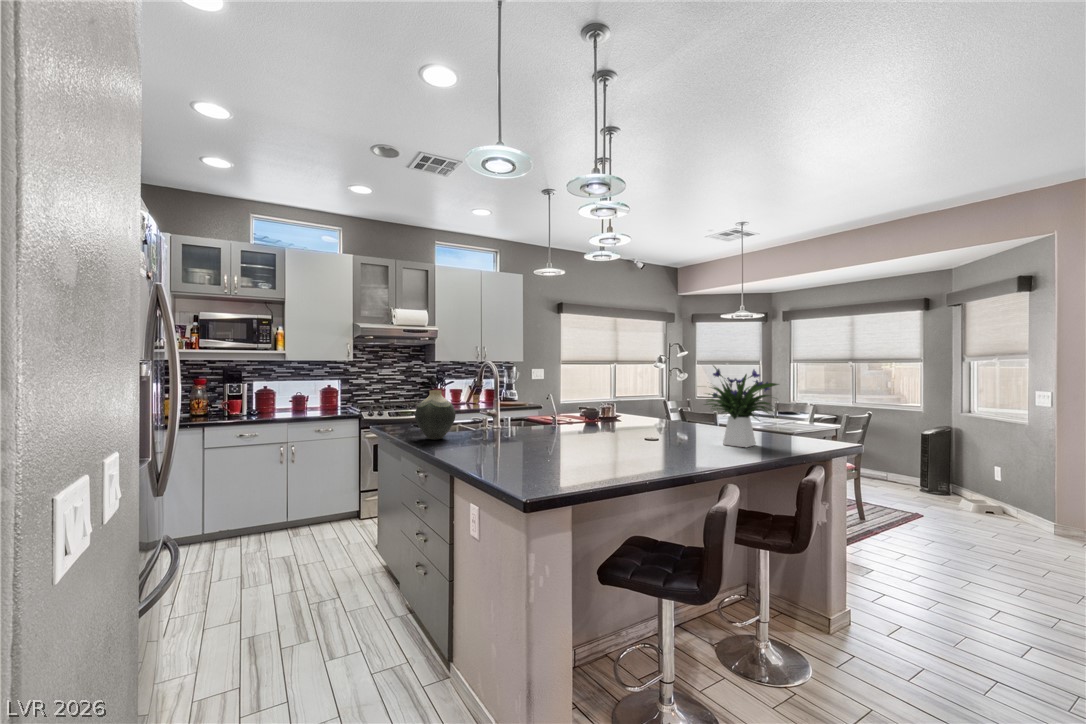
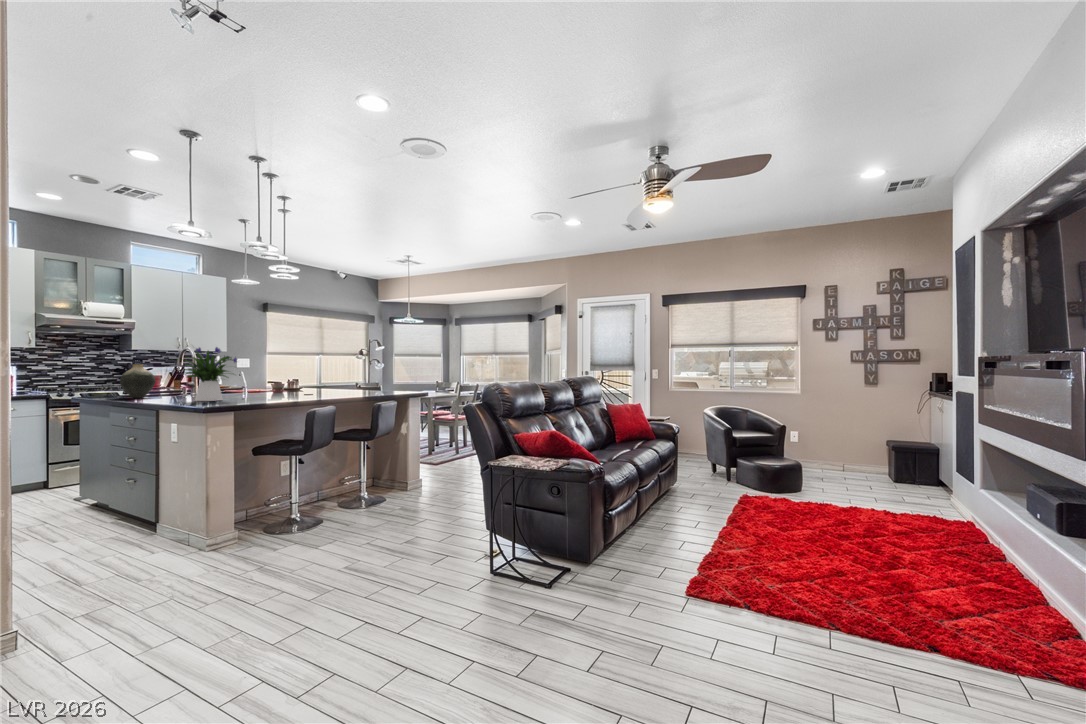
flower arrangement: present [705,366,779,447] -> present [185,347,237,401]

